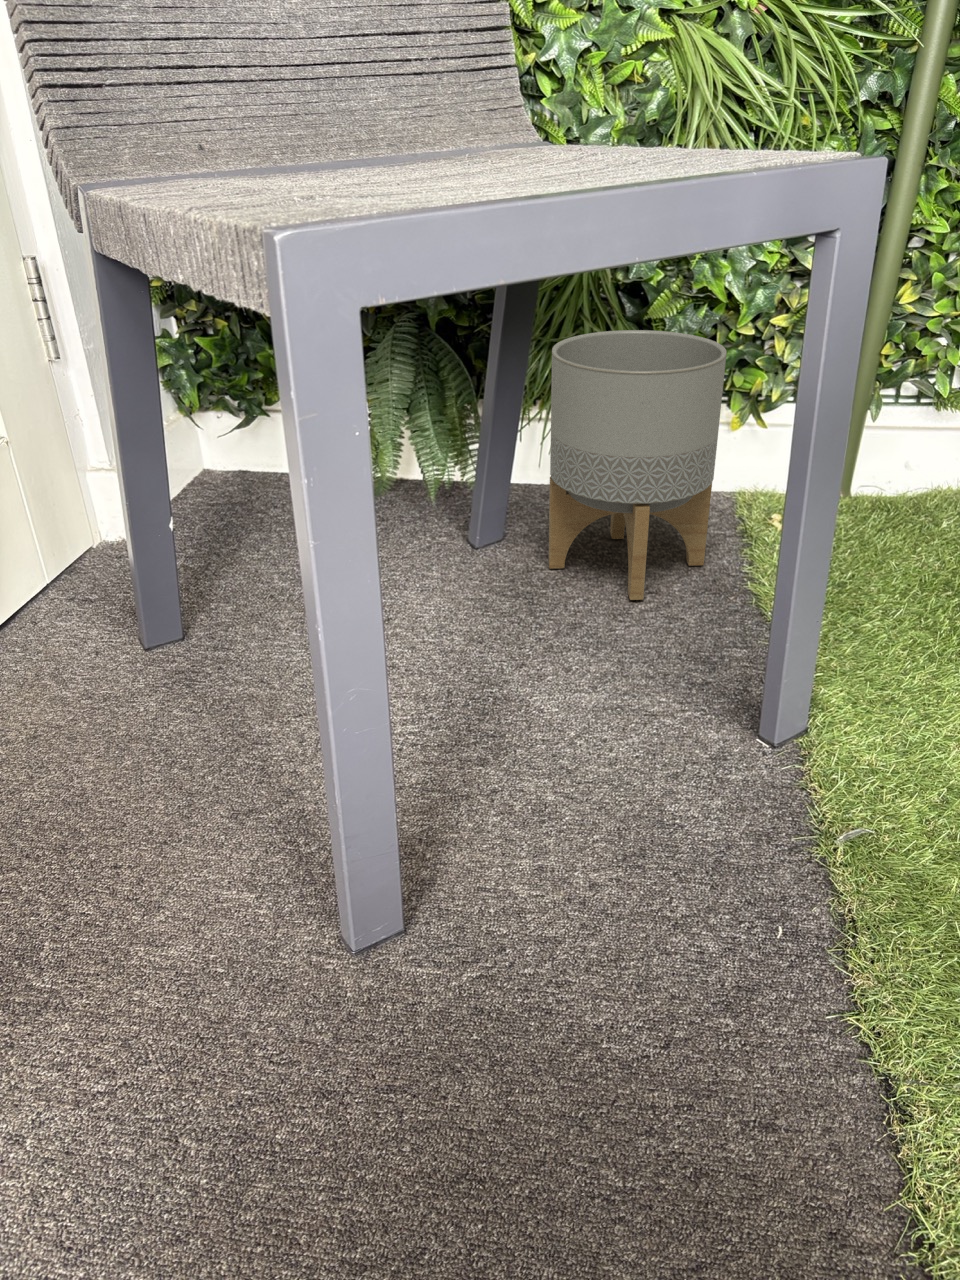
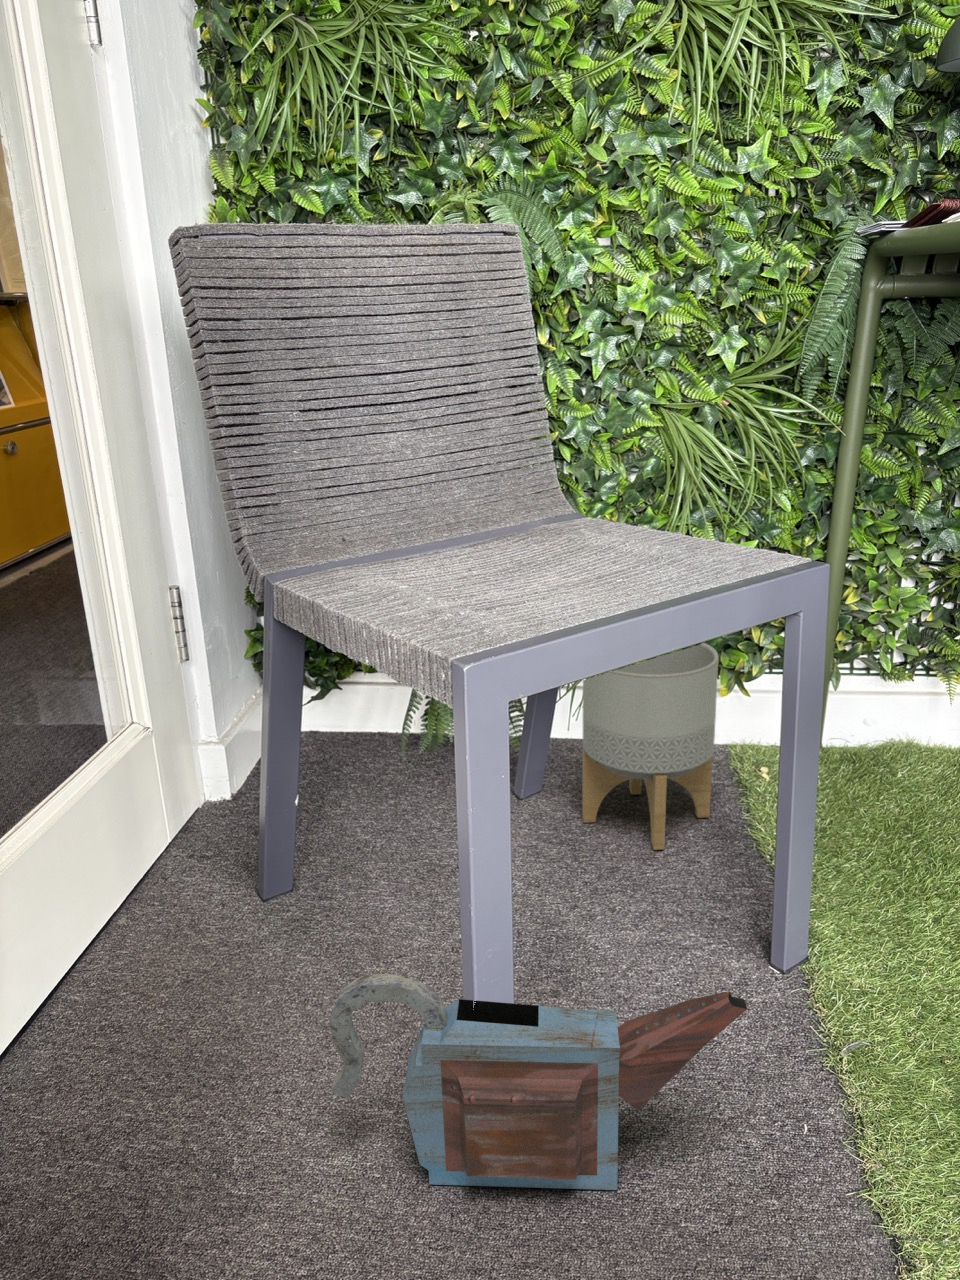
watering can: none [132,724,707,1002] -> present [329,974,747,1190]

